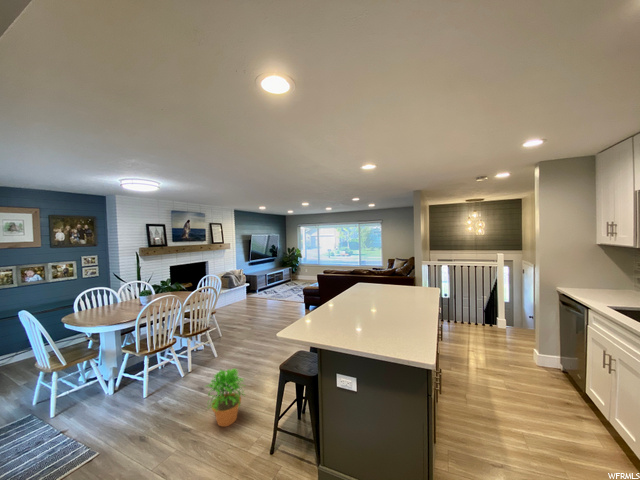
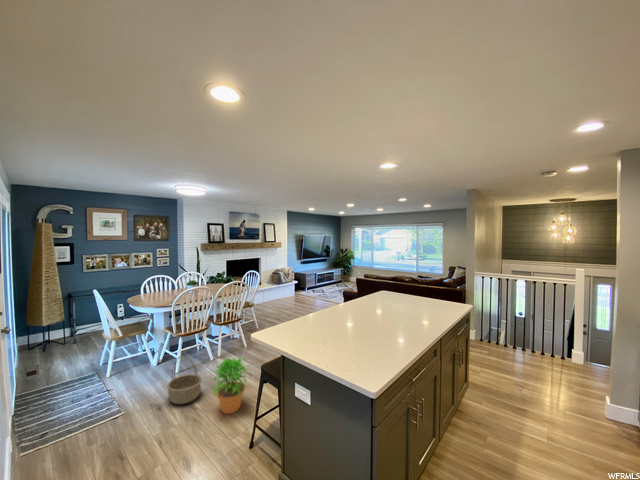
basket: none [149,376,188,429] -> present [167,356,201,404]

